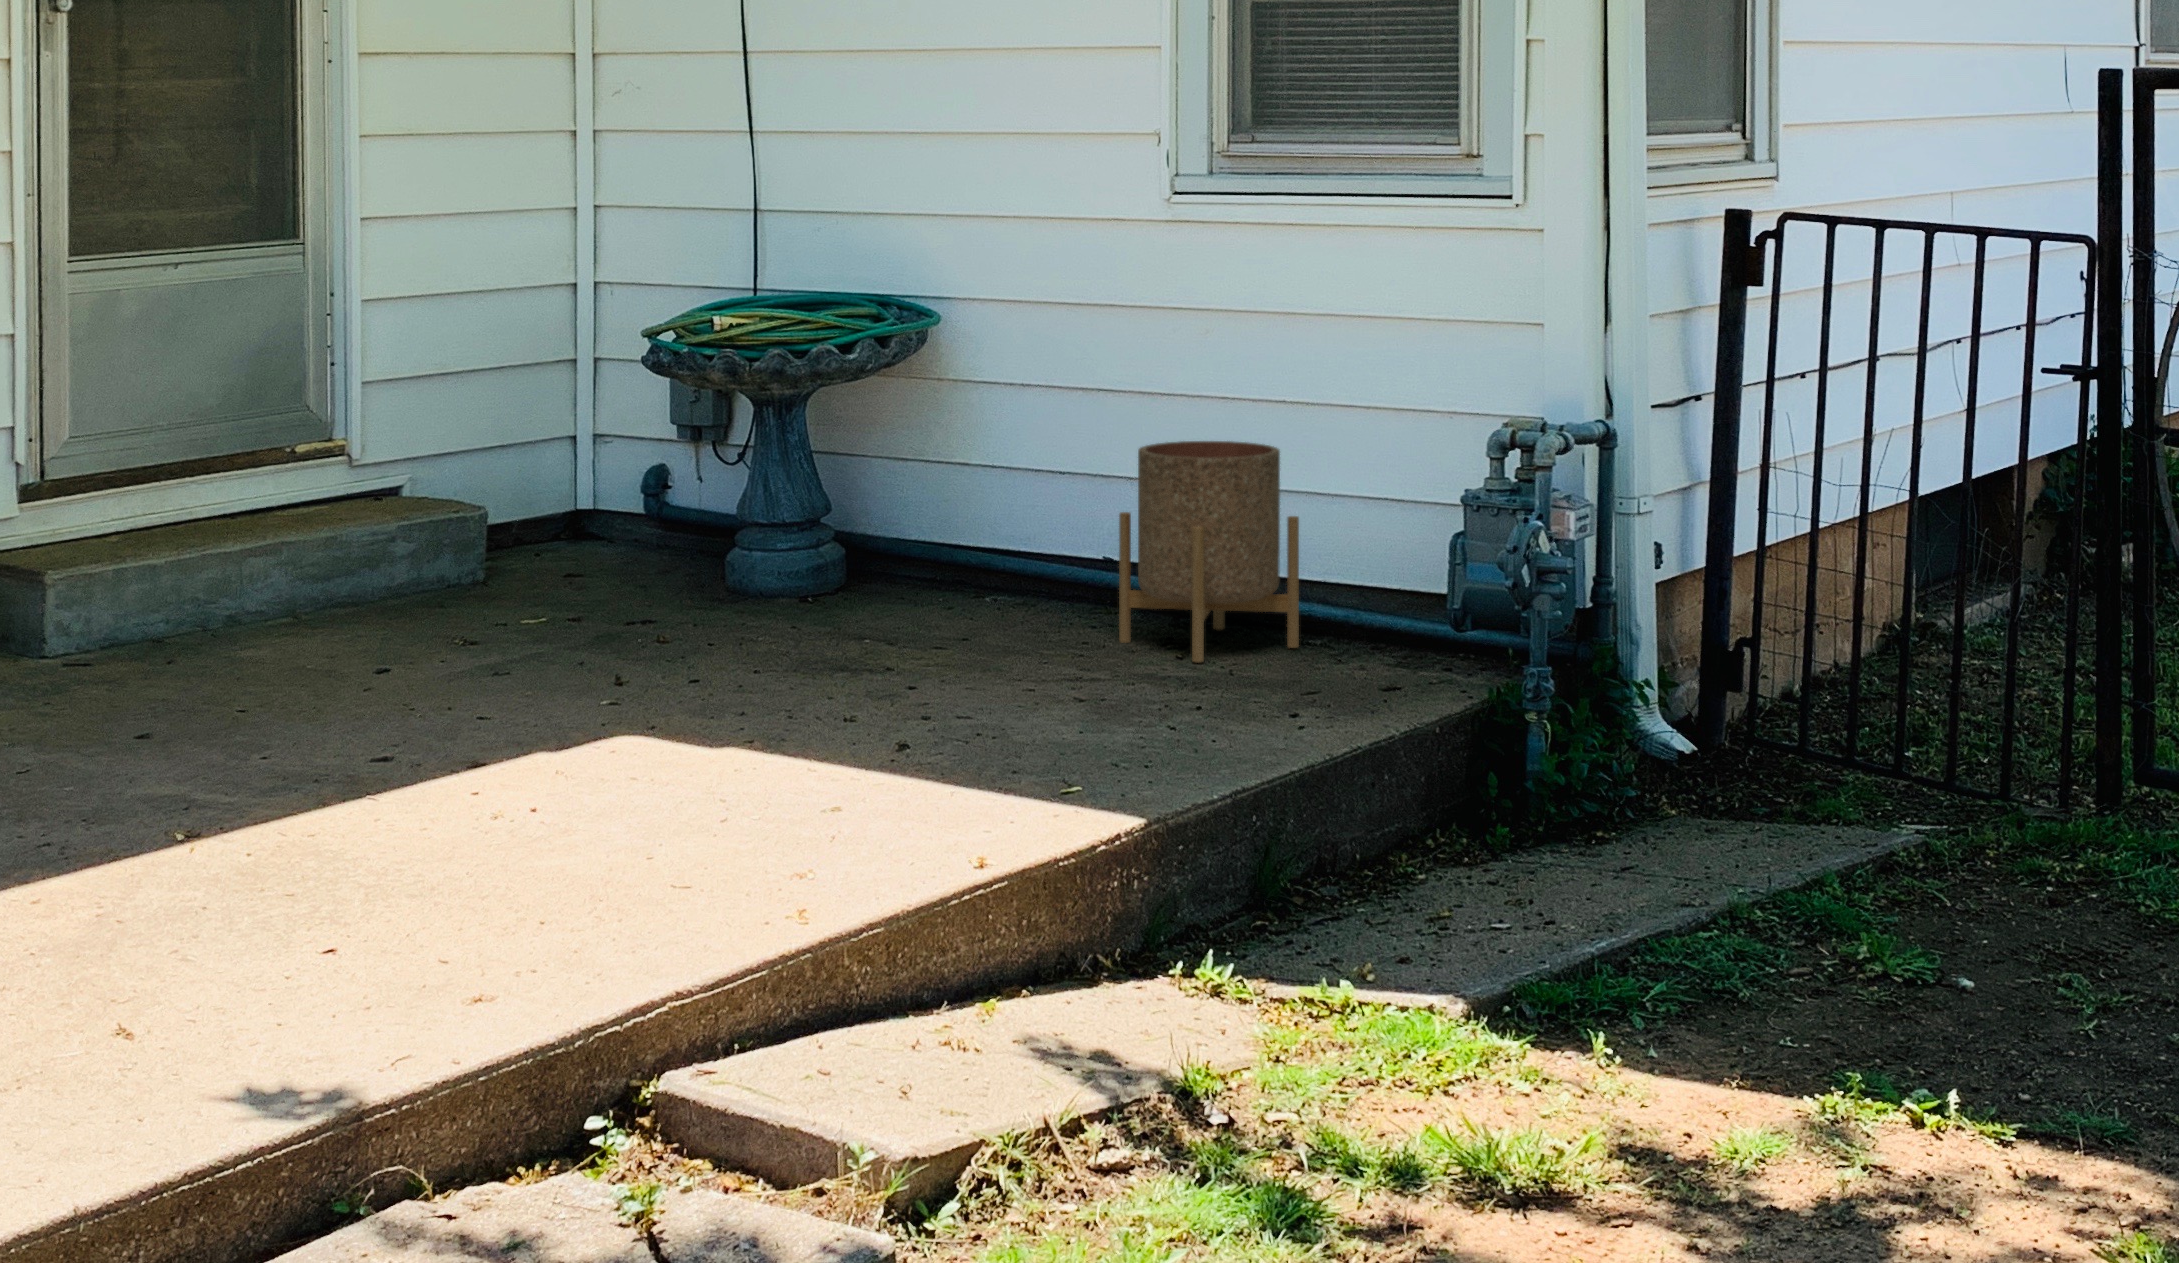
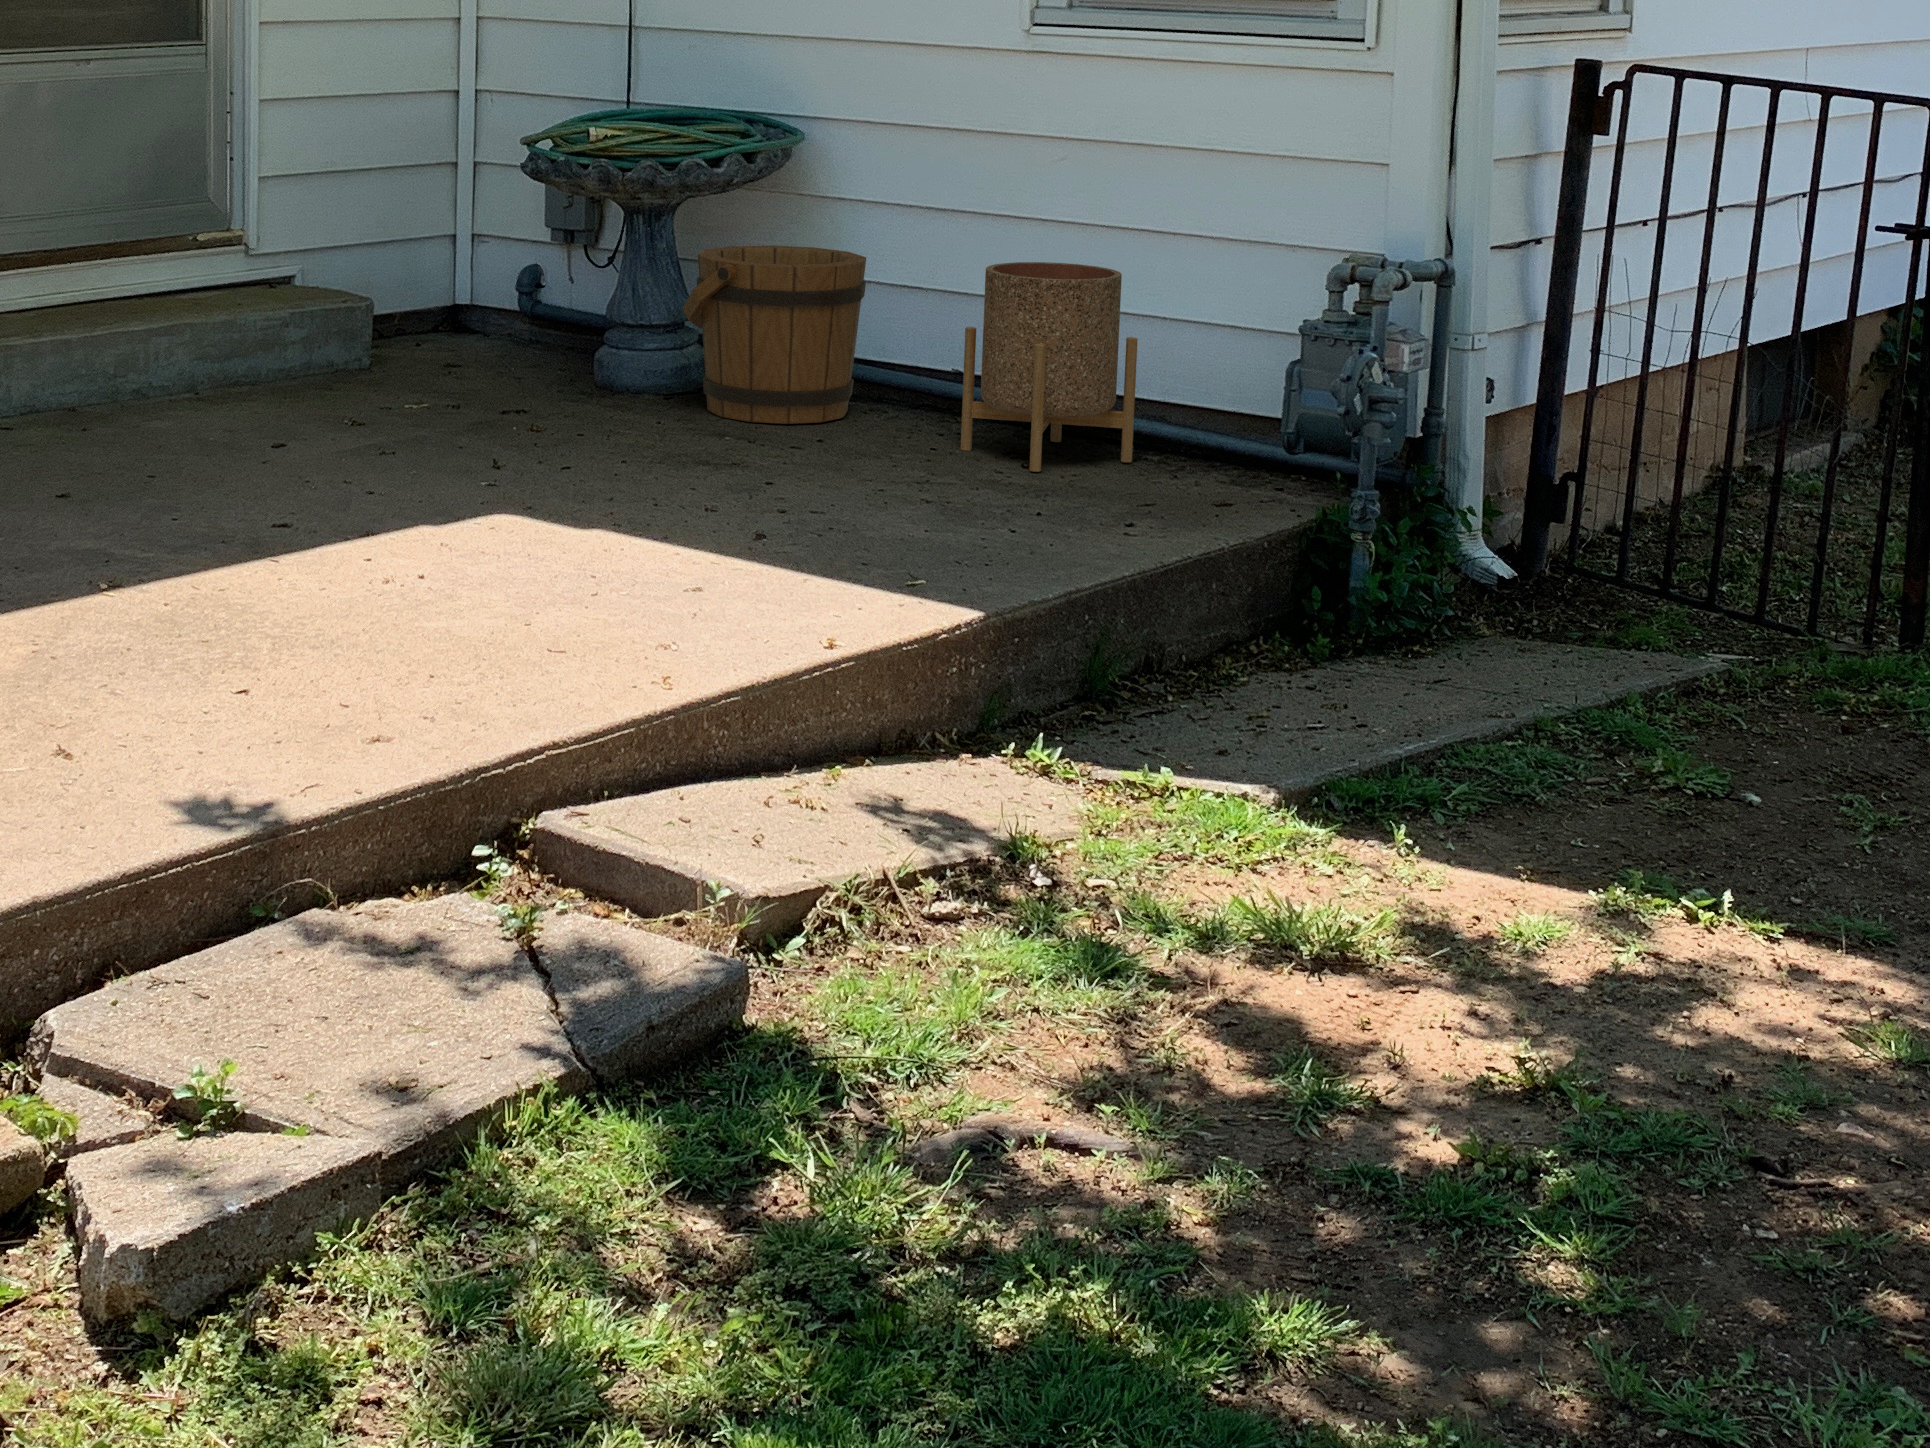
bucket: none [822,434,1014,623] -> present [683,245,866,424]

